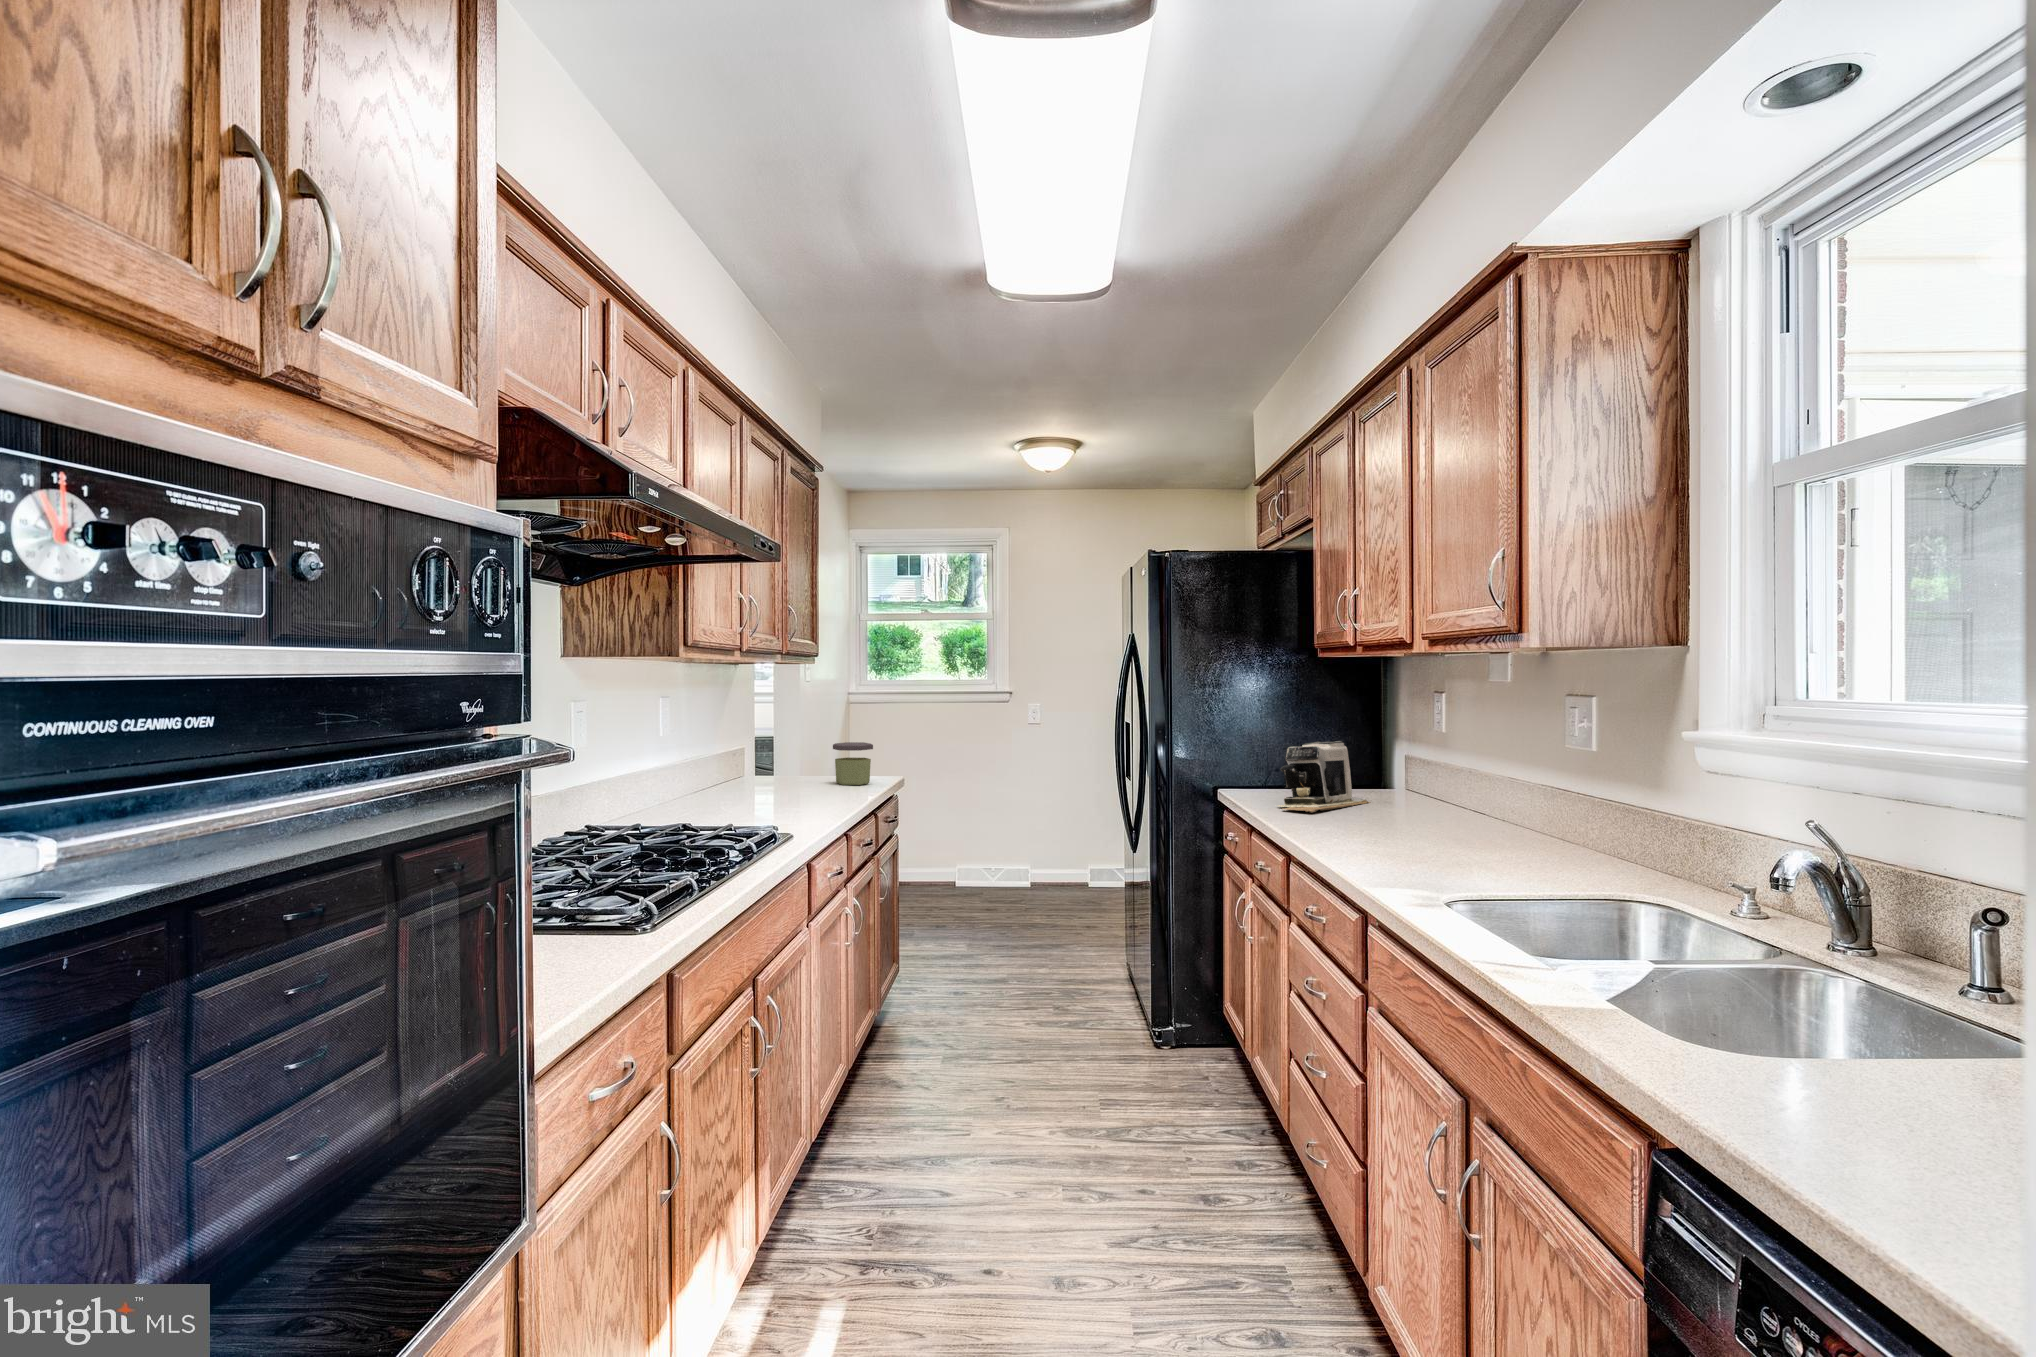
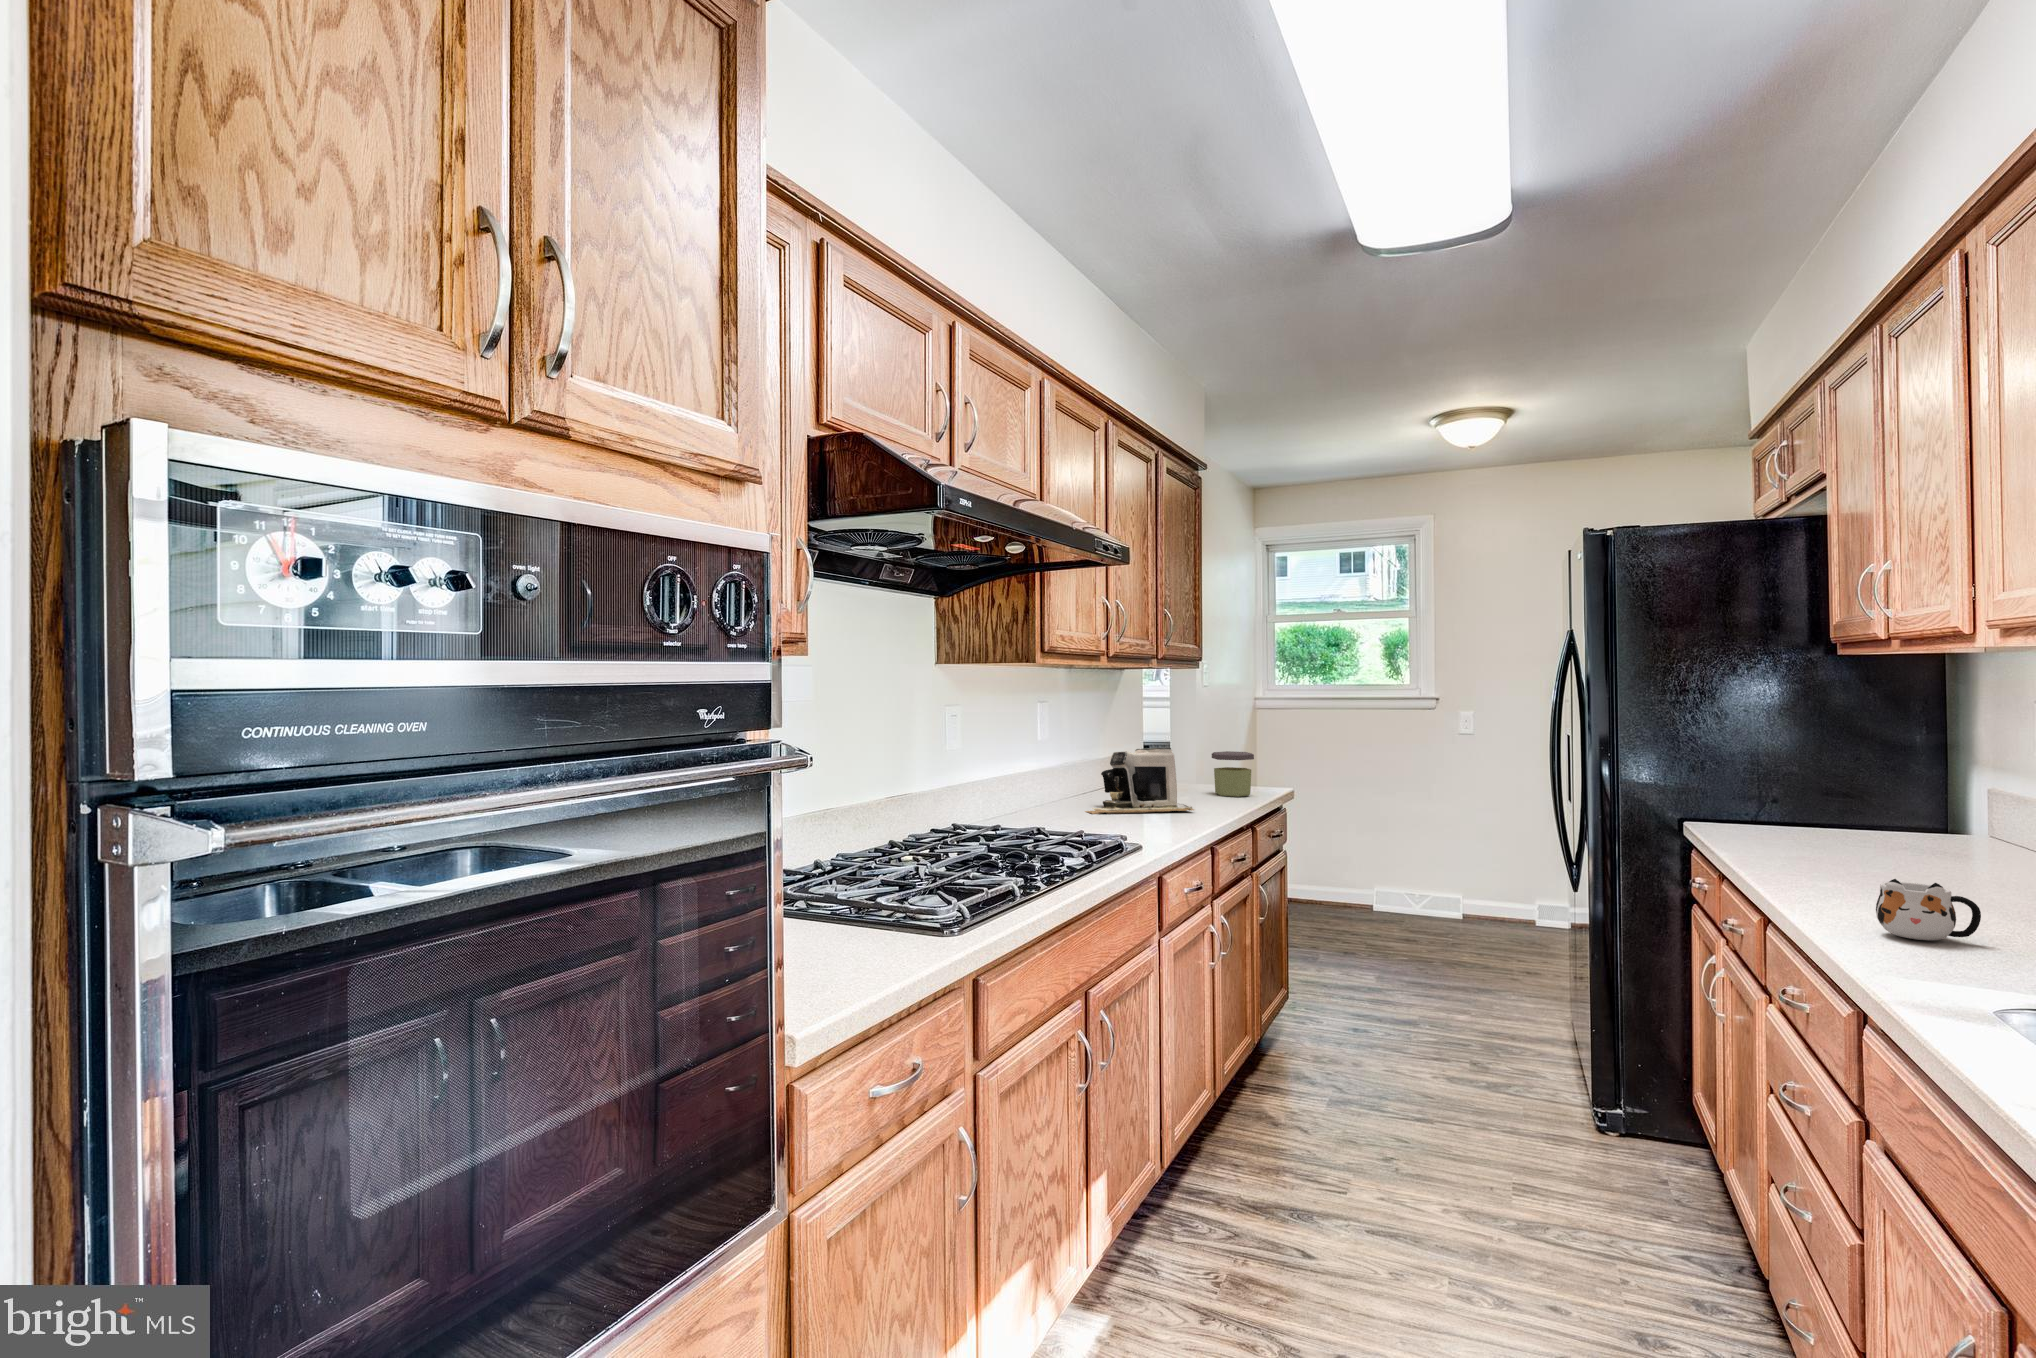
coffee maker: present [1278,741,1370,813] -> present [1085,748,1194,814]
mug: none [1362,821,1421,863] -> present [1876,879,1981,940]

